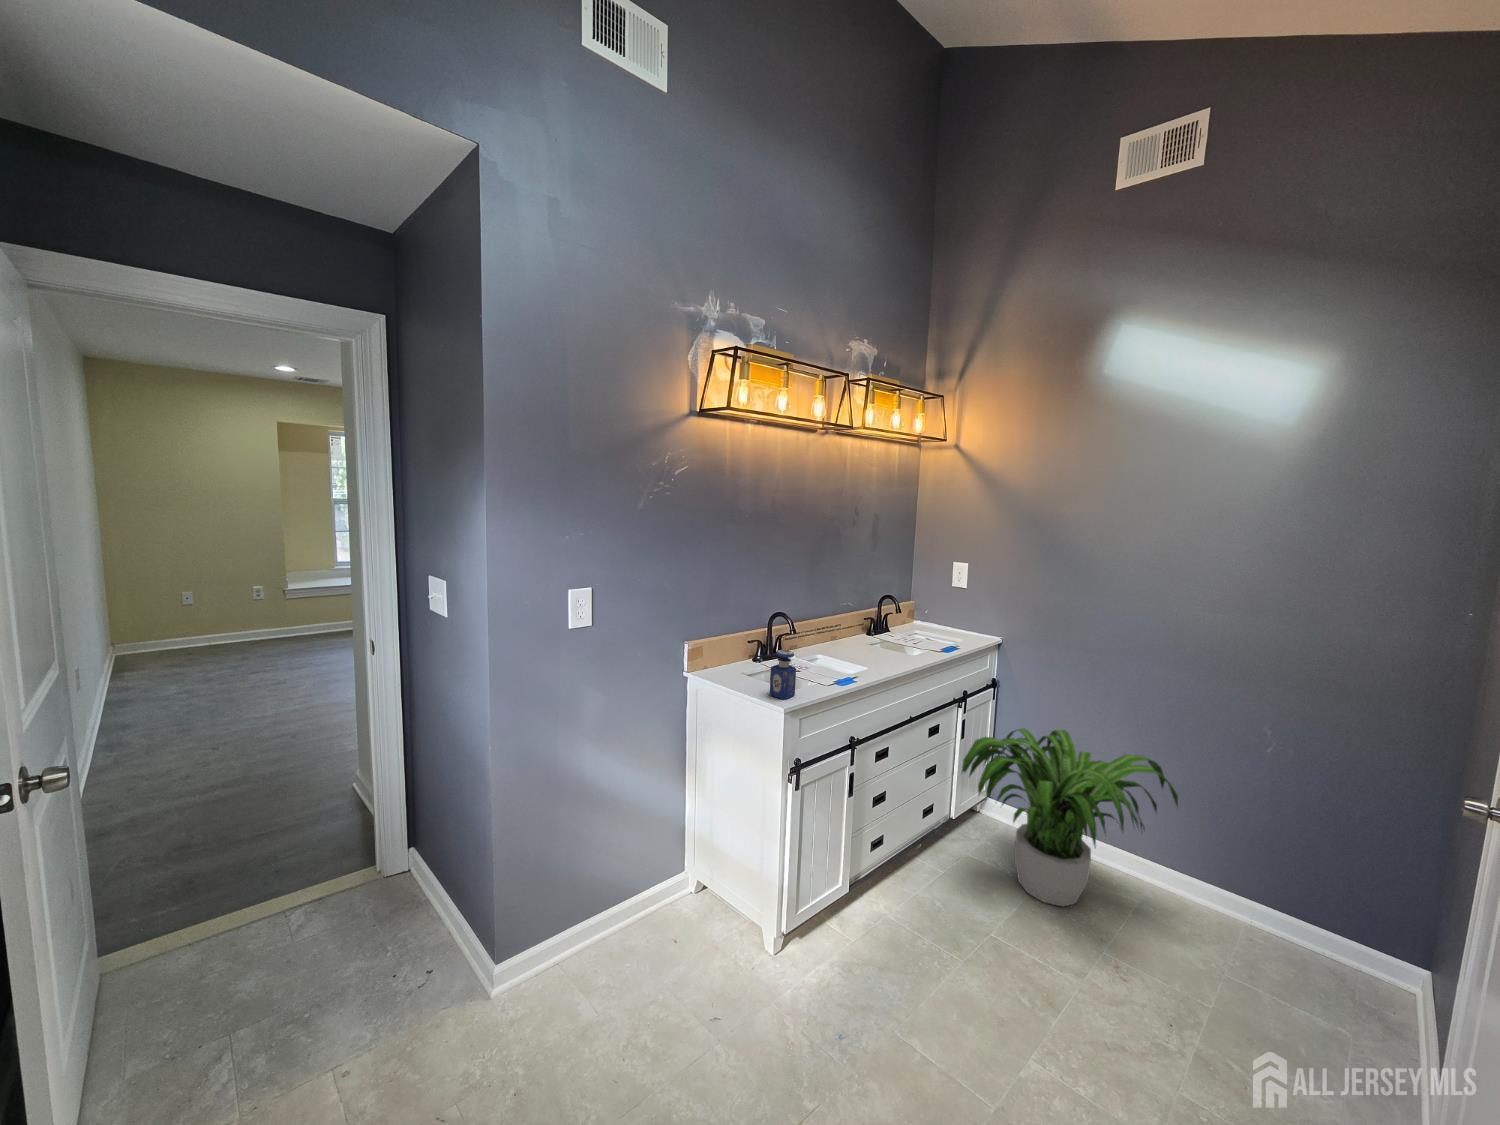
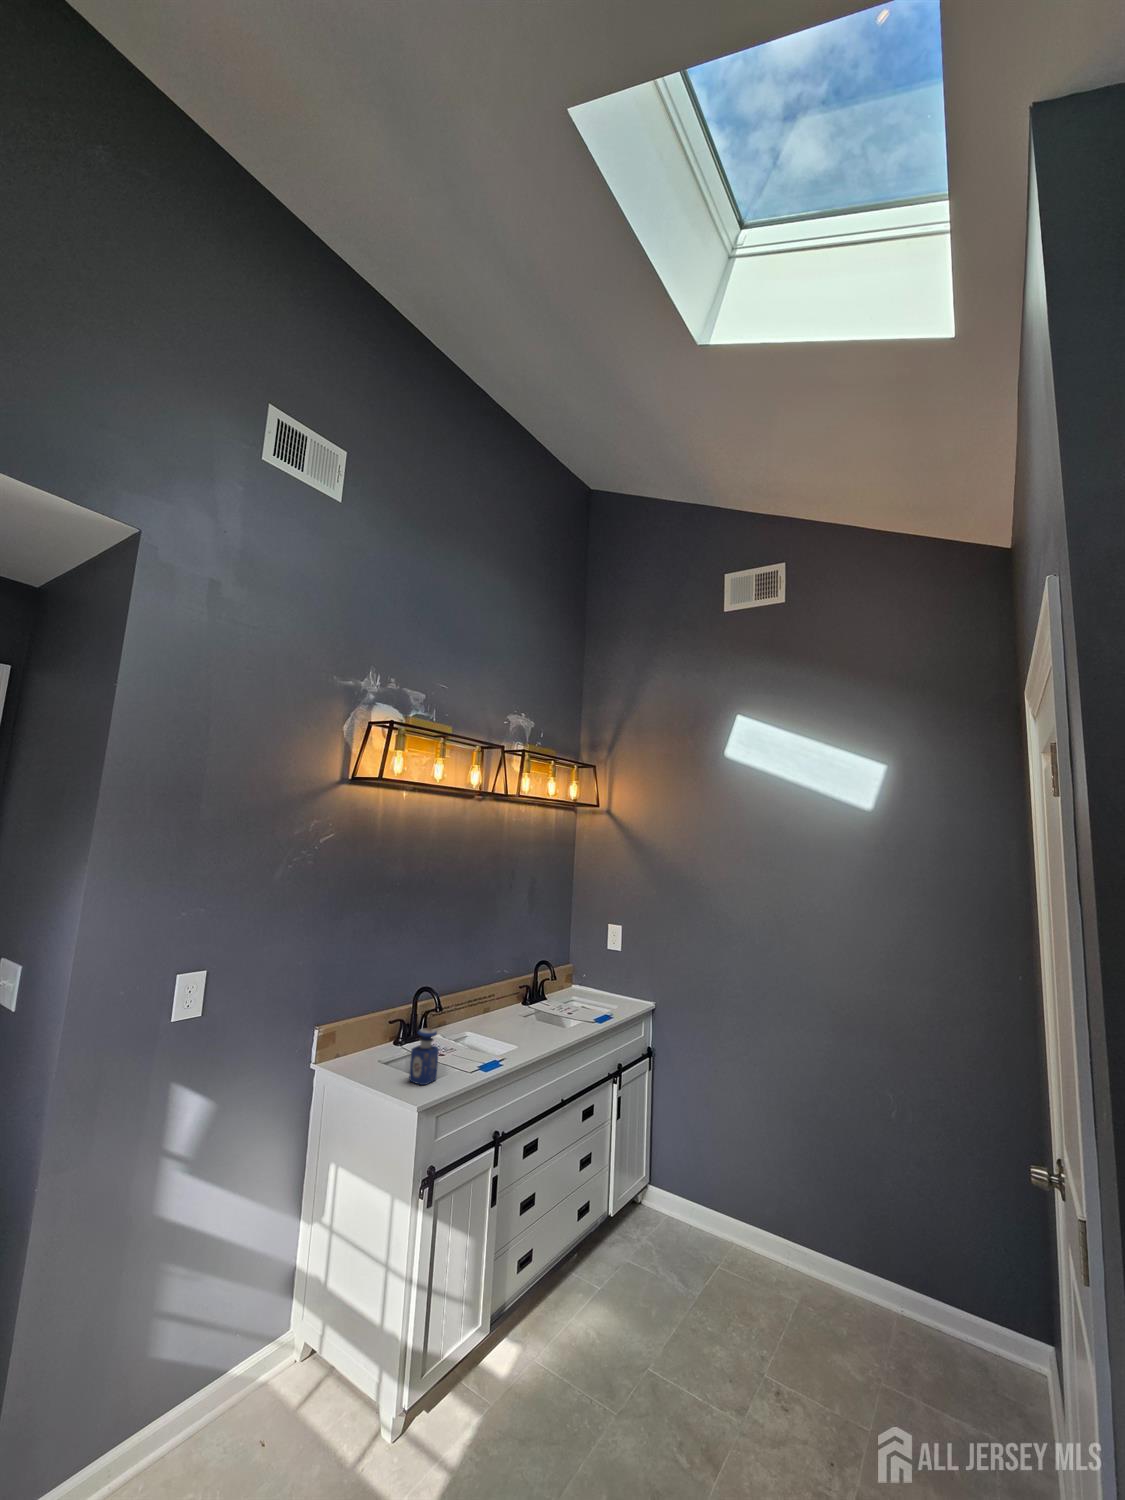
potted plant: present [961,728,1178,906] -> none [615,1100,817,1310]

